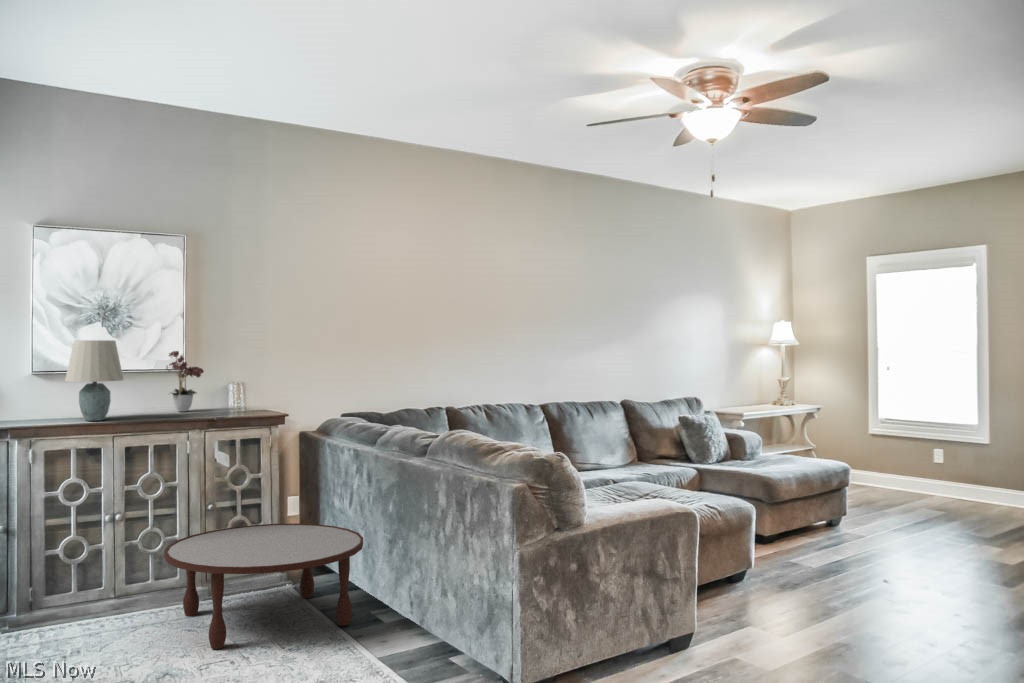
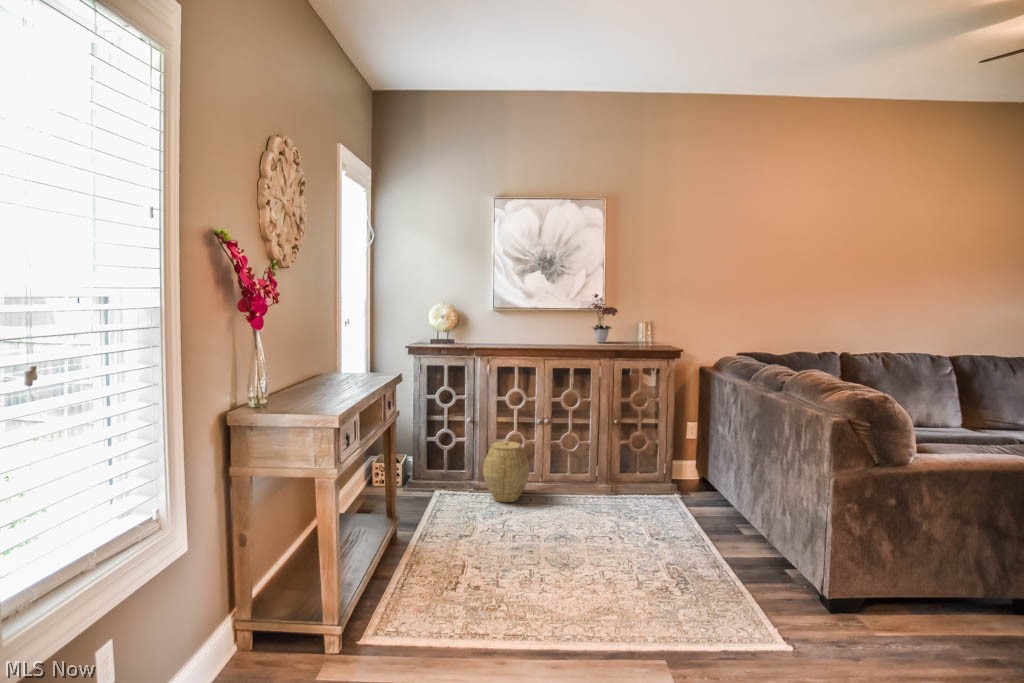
table lamp: present [65,340,123,421] -> none [514,284,554,346]
coffee table: present [164,523,363,649] -> none [571,441,744,549]
woven basket: none [31,549,100,631] -> present [483,441,530,502]

